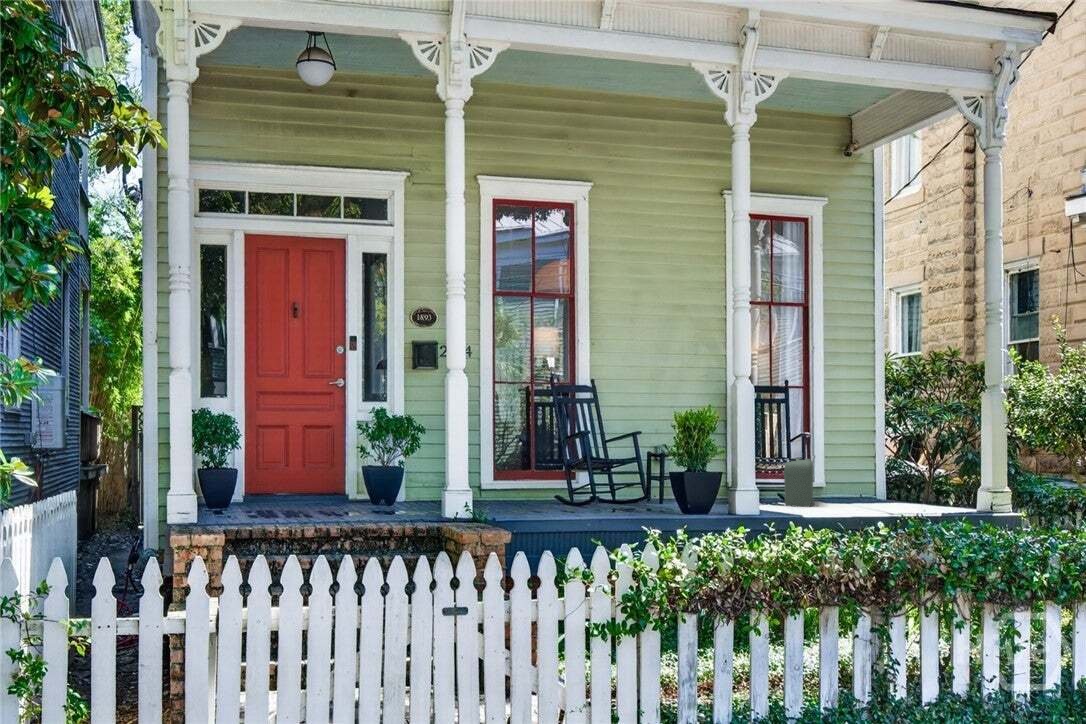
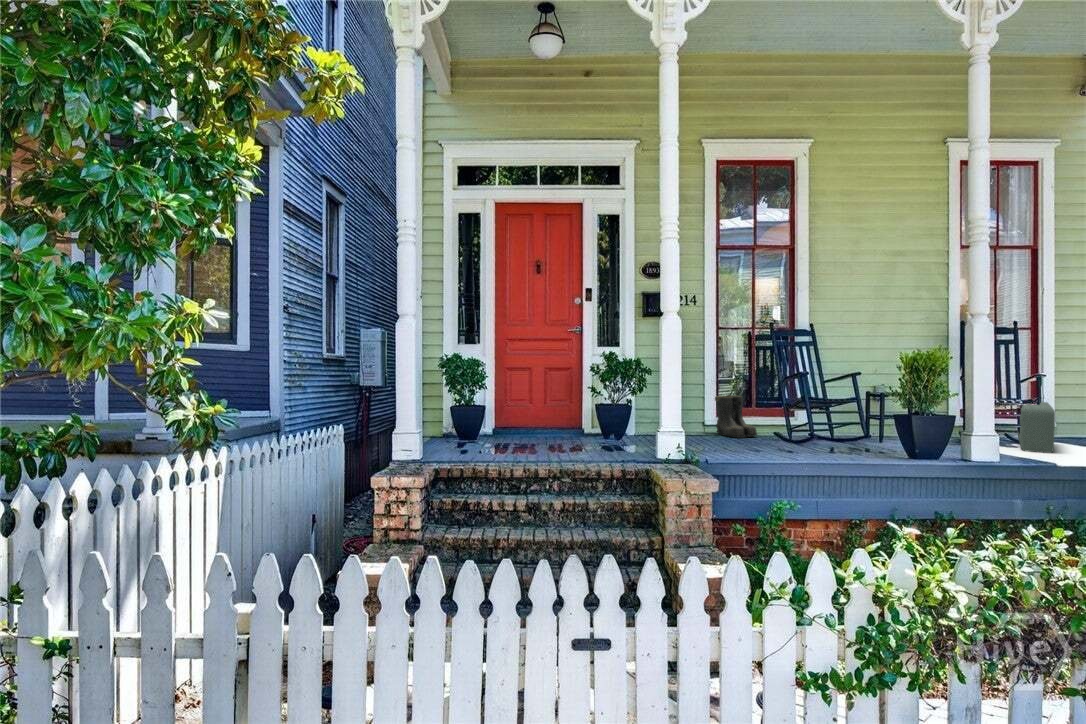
boots: none [494,456,542,502] -> present [715,395,757,438]

